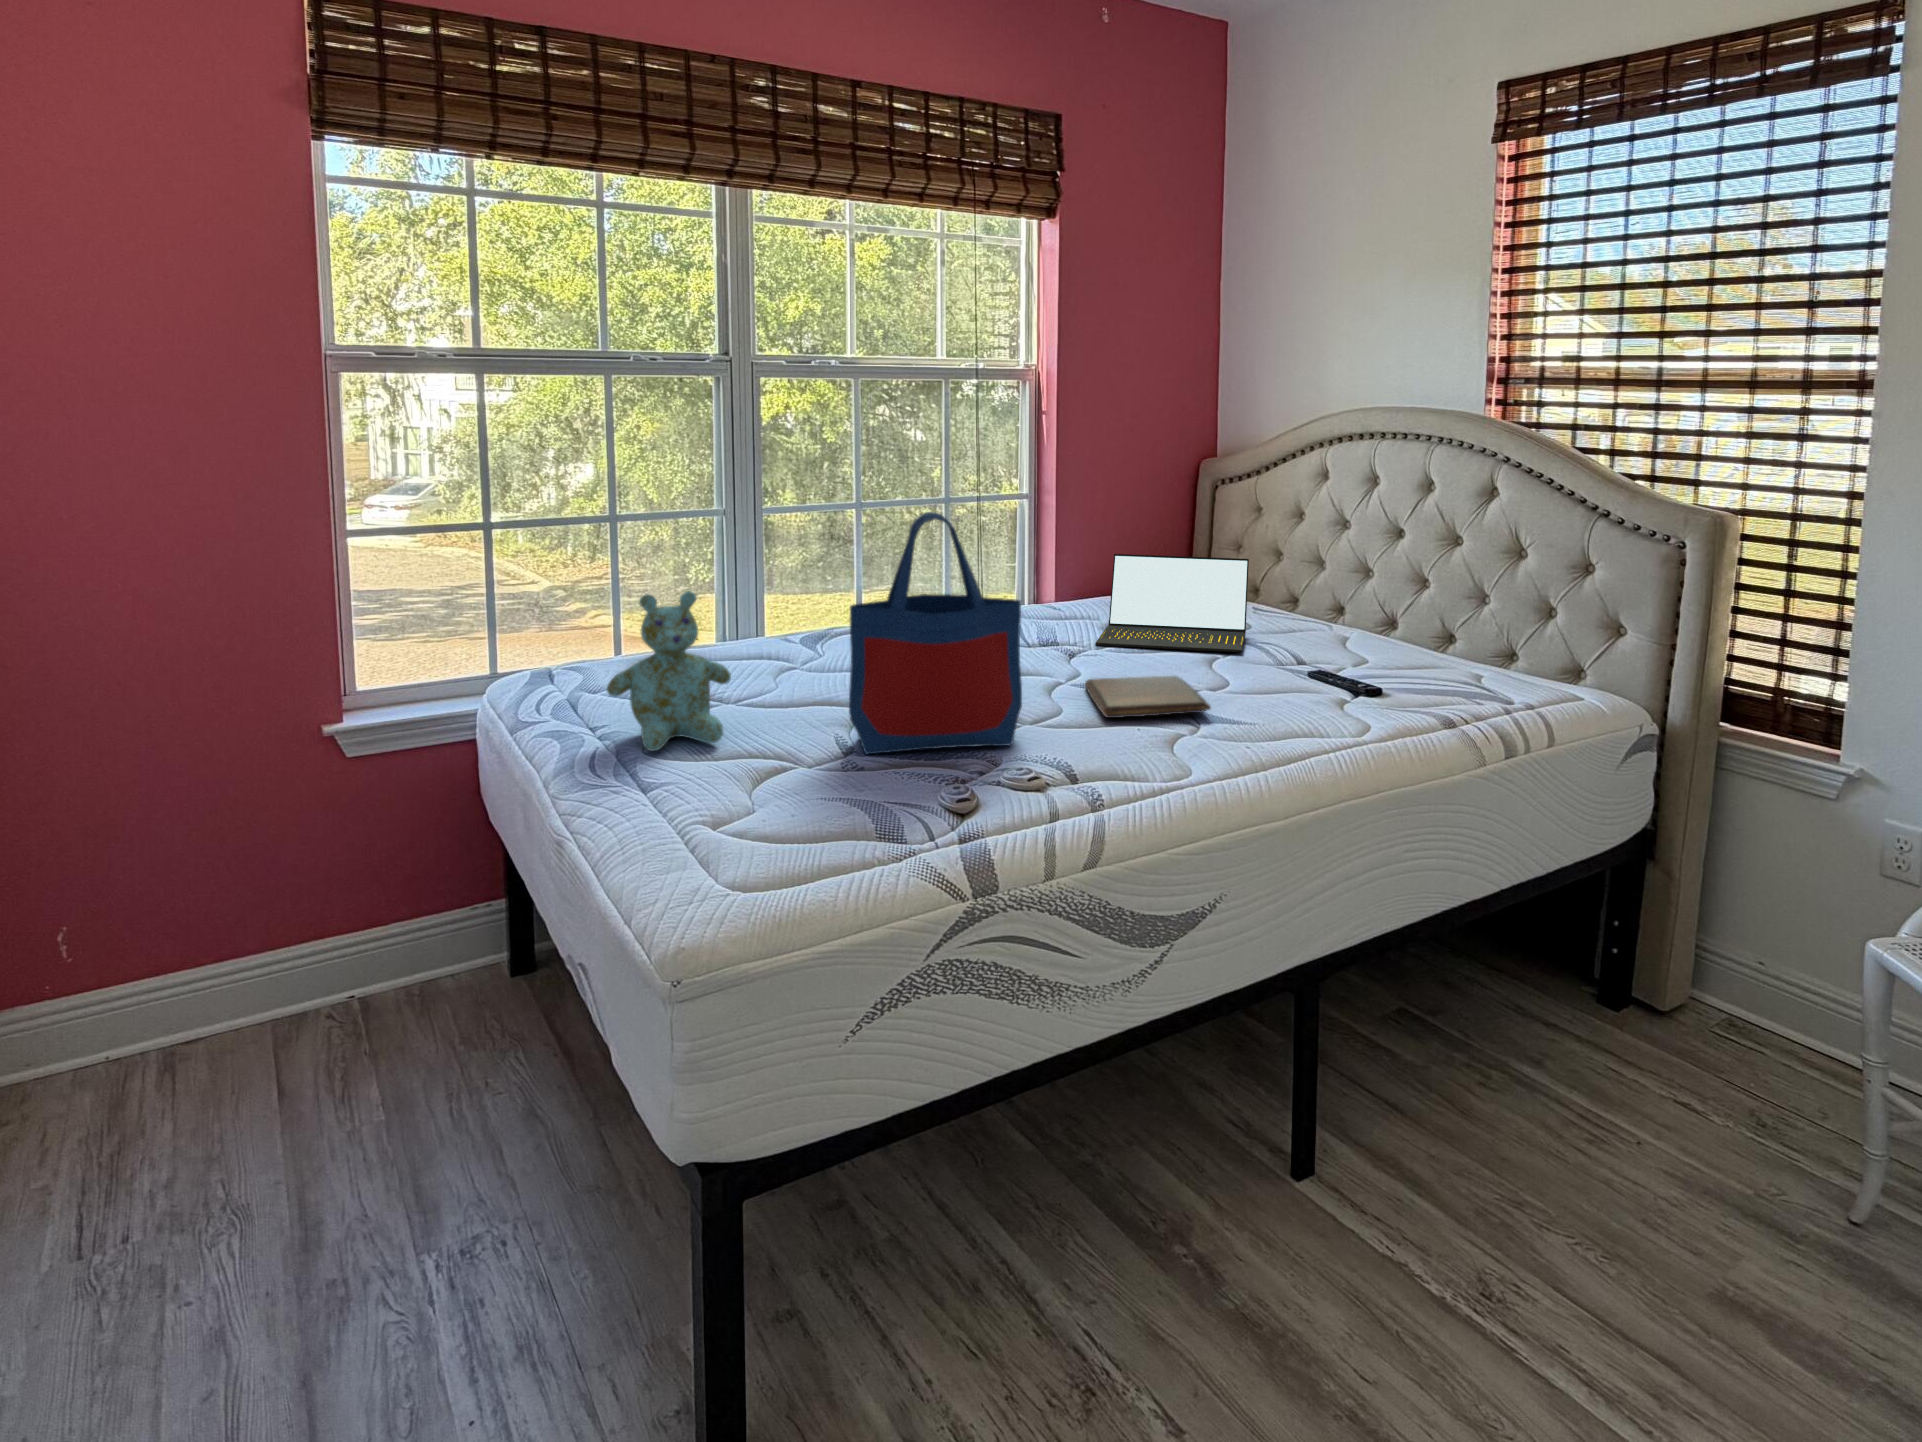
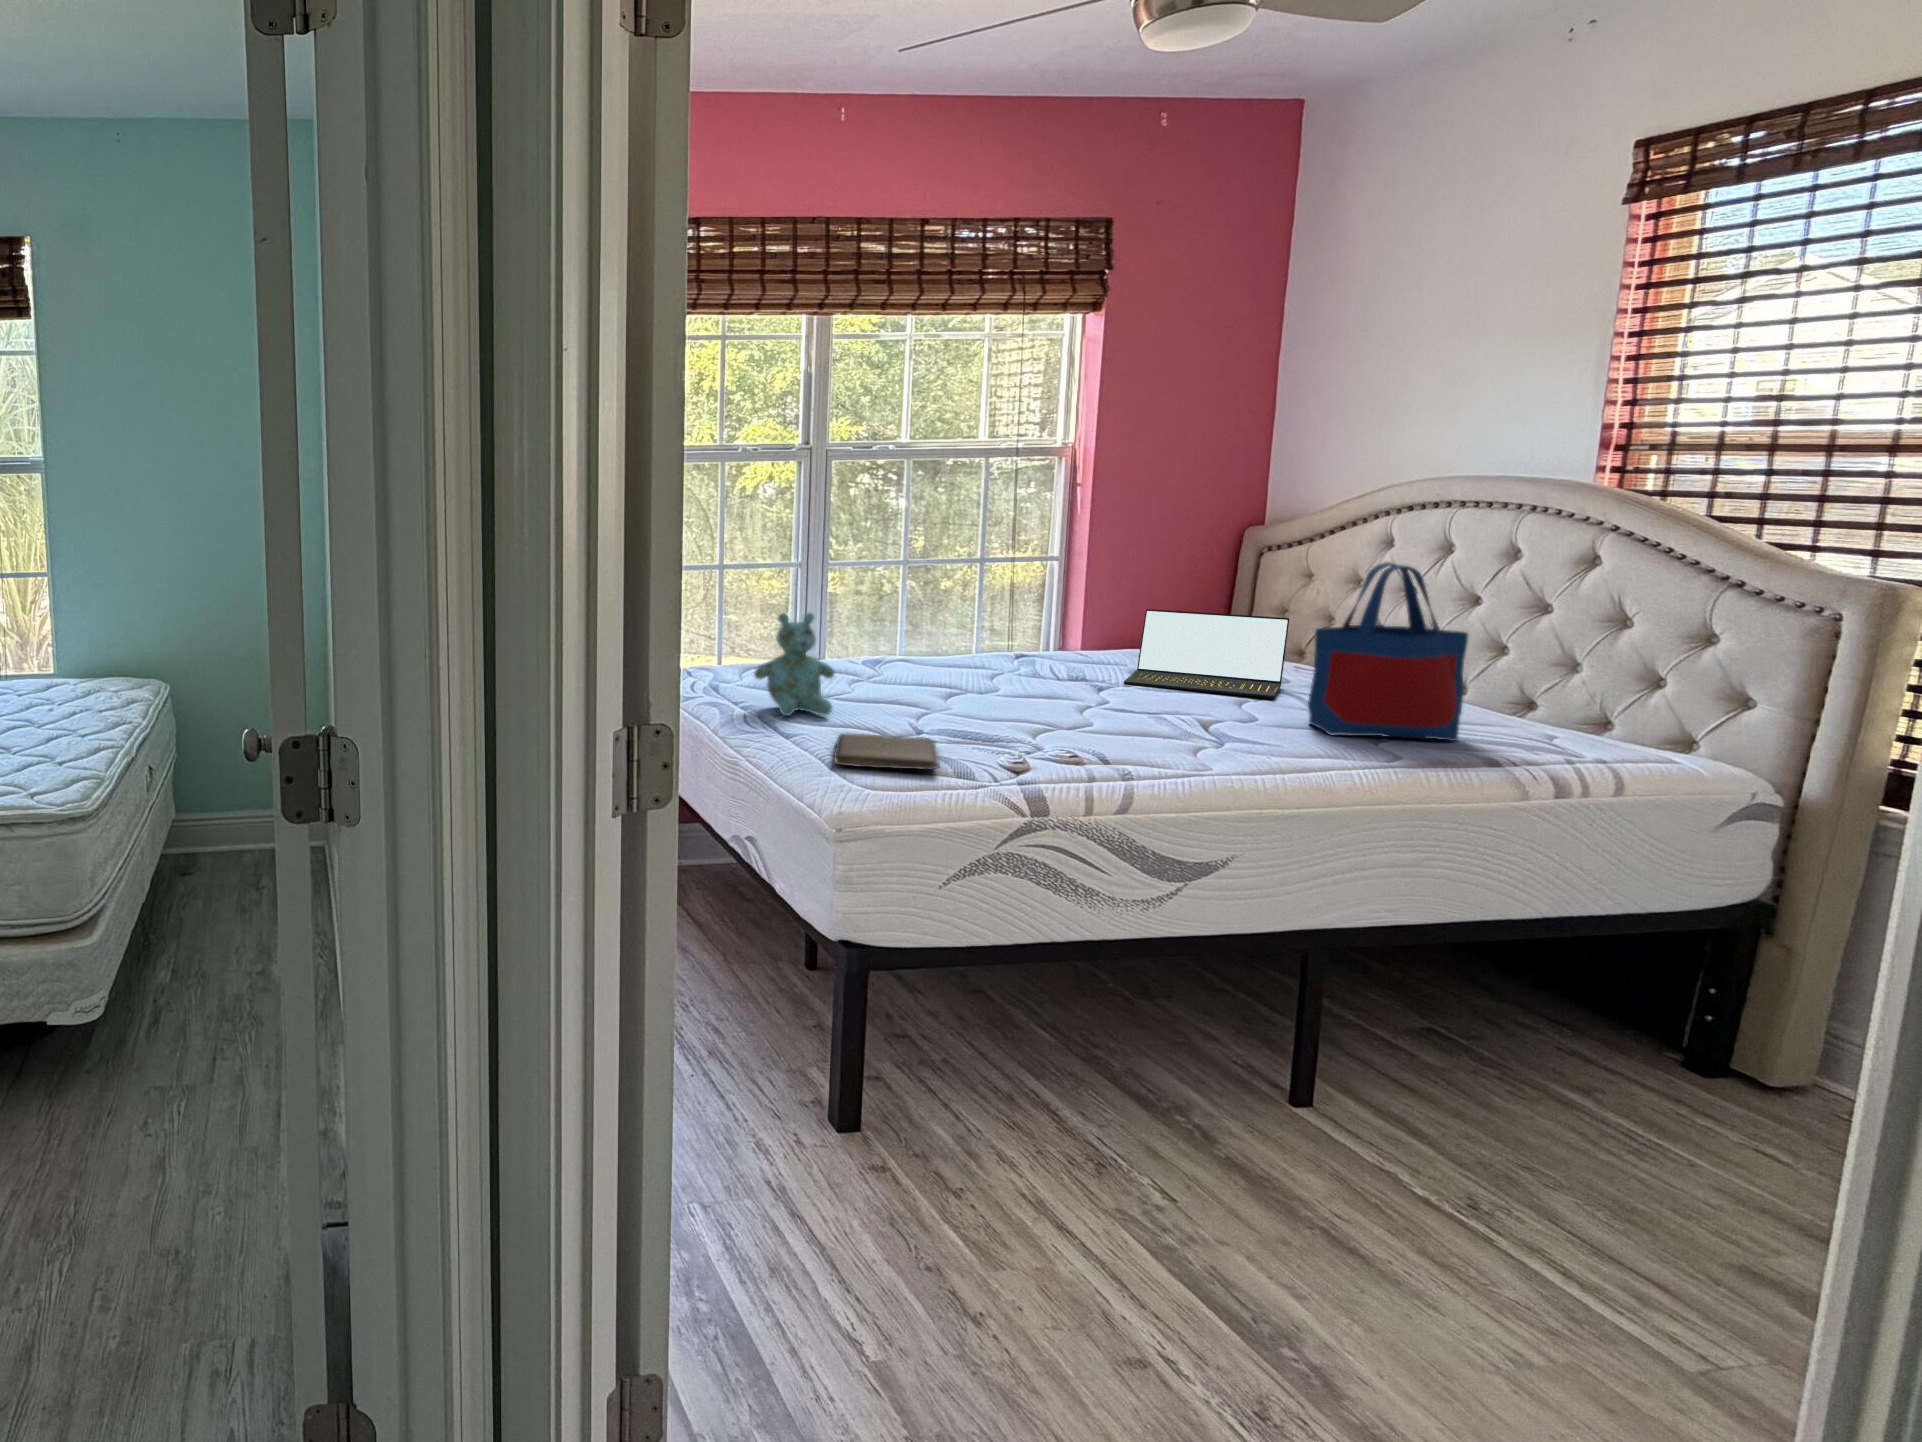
tote bag: present [849,512,1022,755] -> present [1308,562,1468,741]
book: present [1085,676,1211,718] -> present [834,733,940,770]

